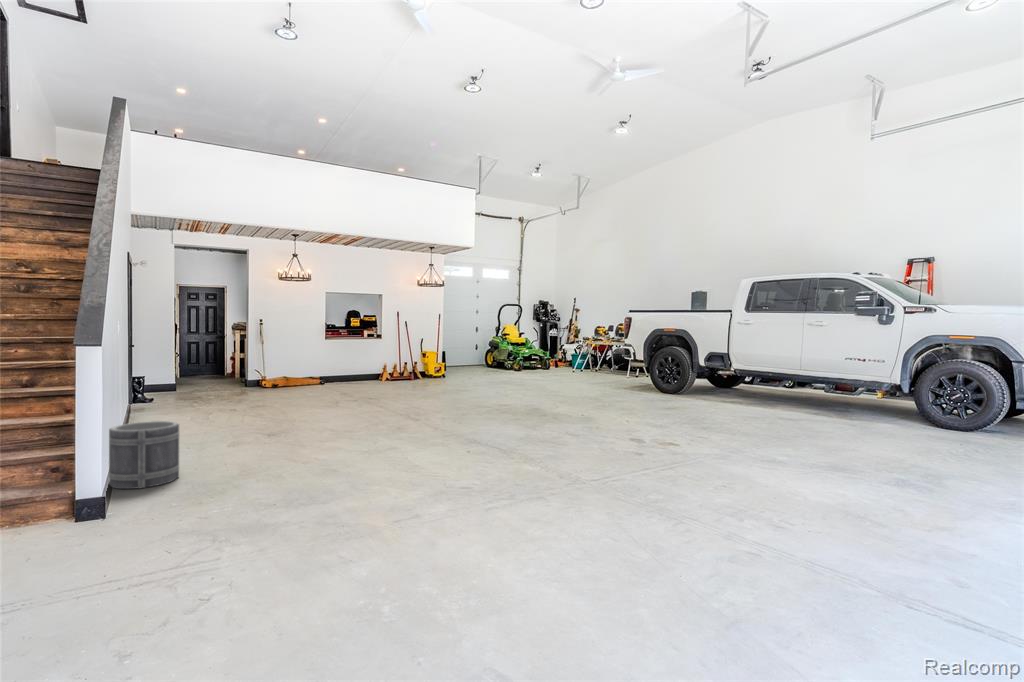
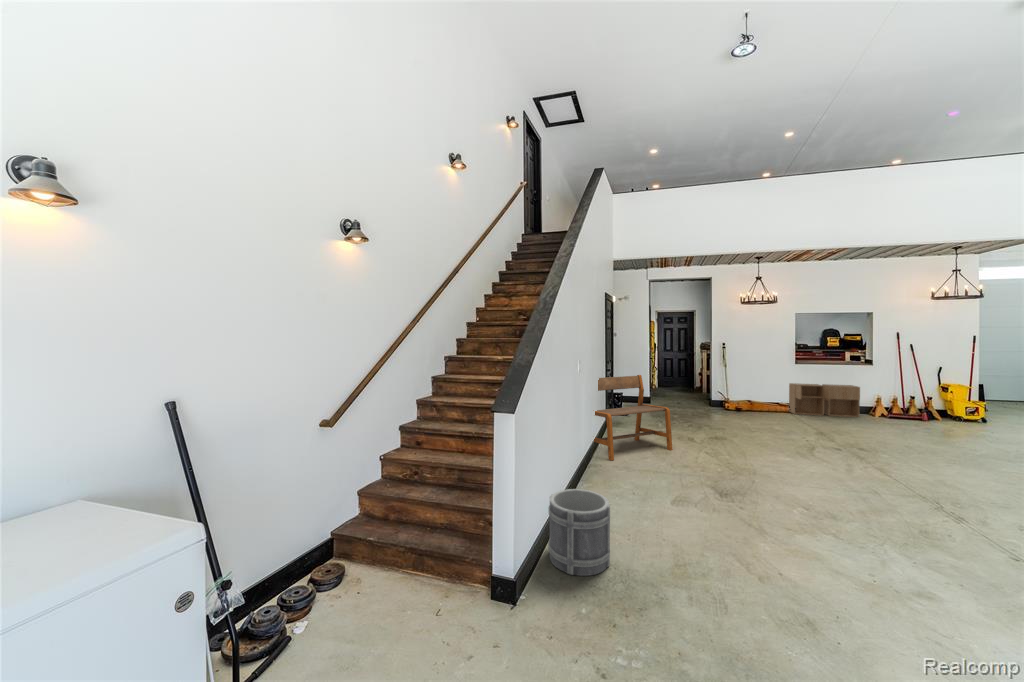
bench: none [101,343,215,431] -> present [594,375,672,460]
storage cabinet: none [321,357,373,385] -> present [789,383,860,417]

